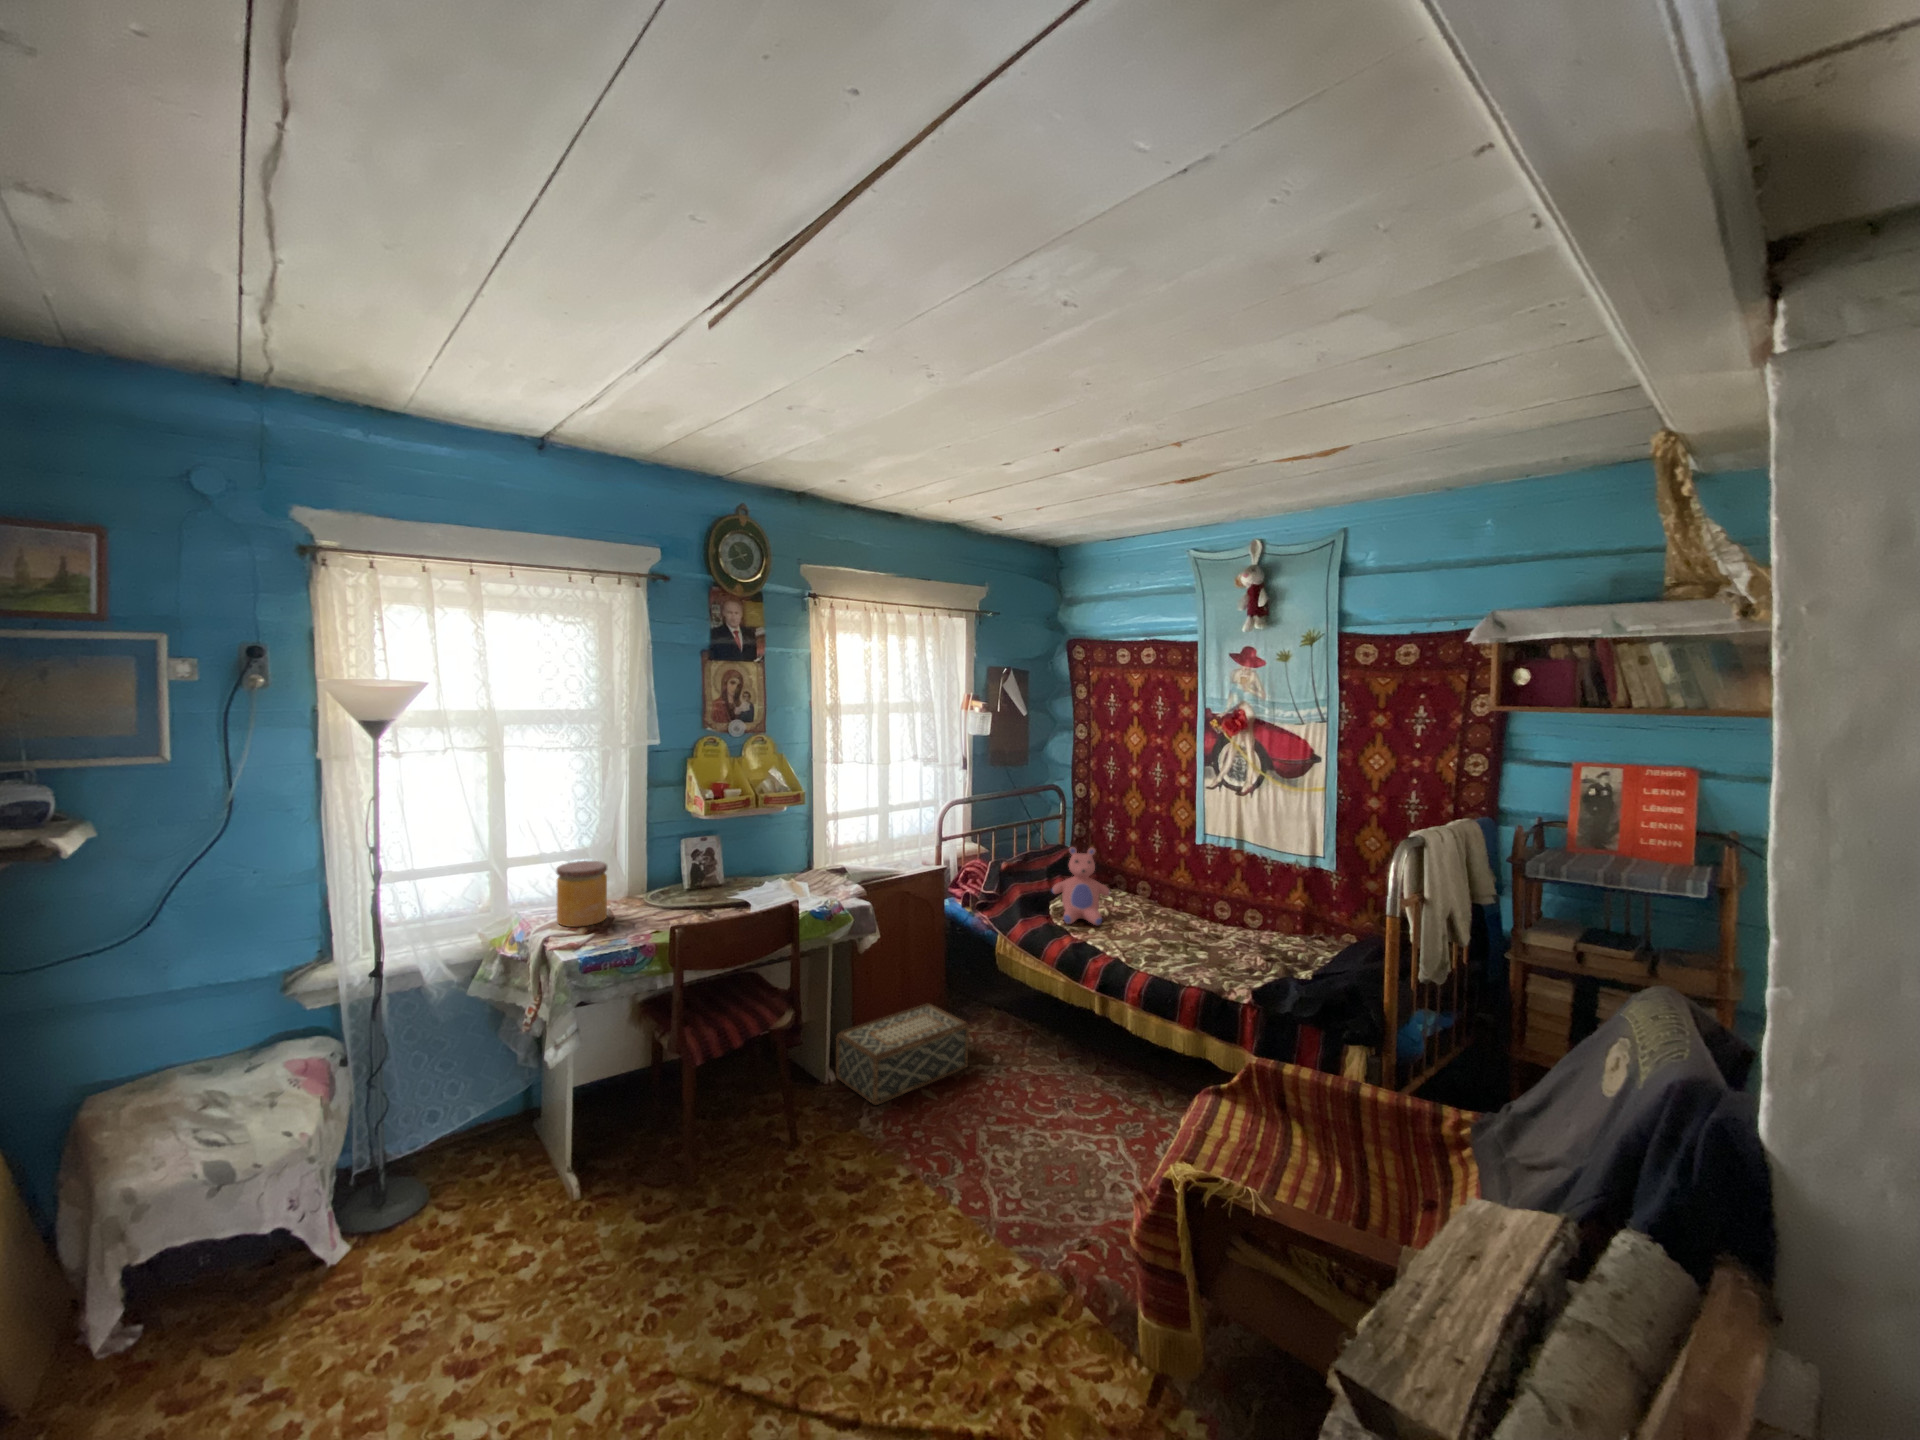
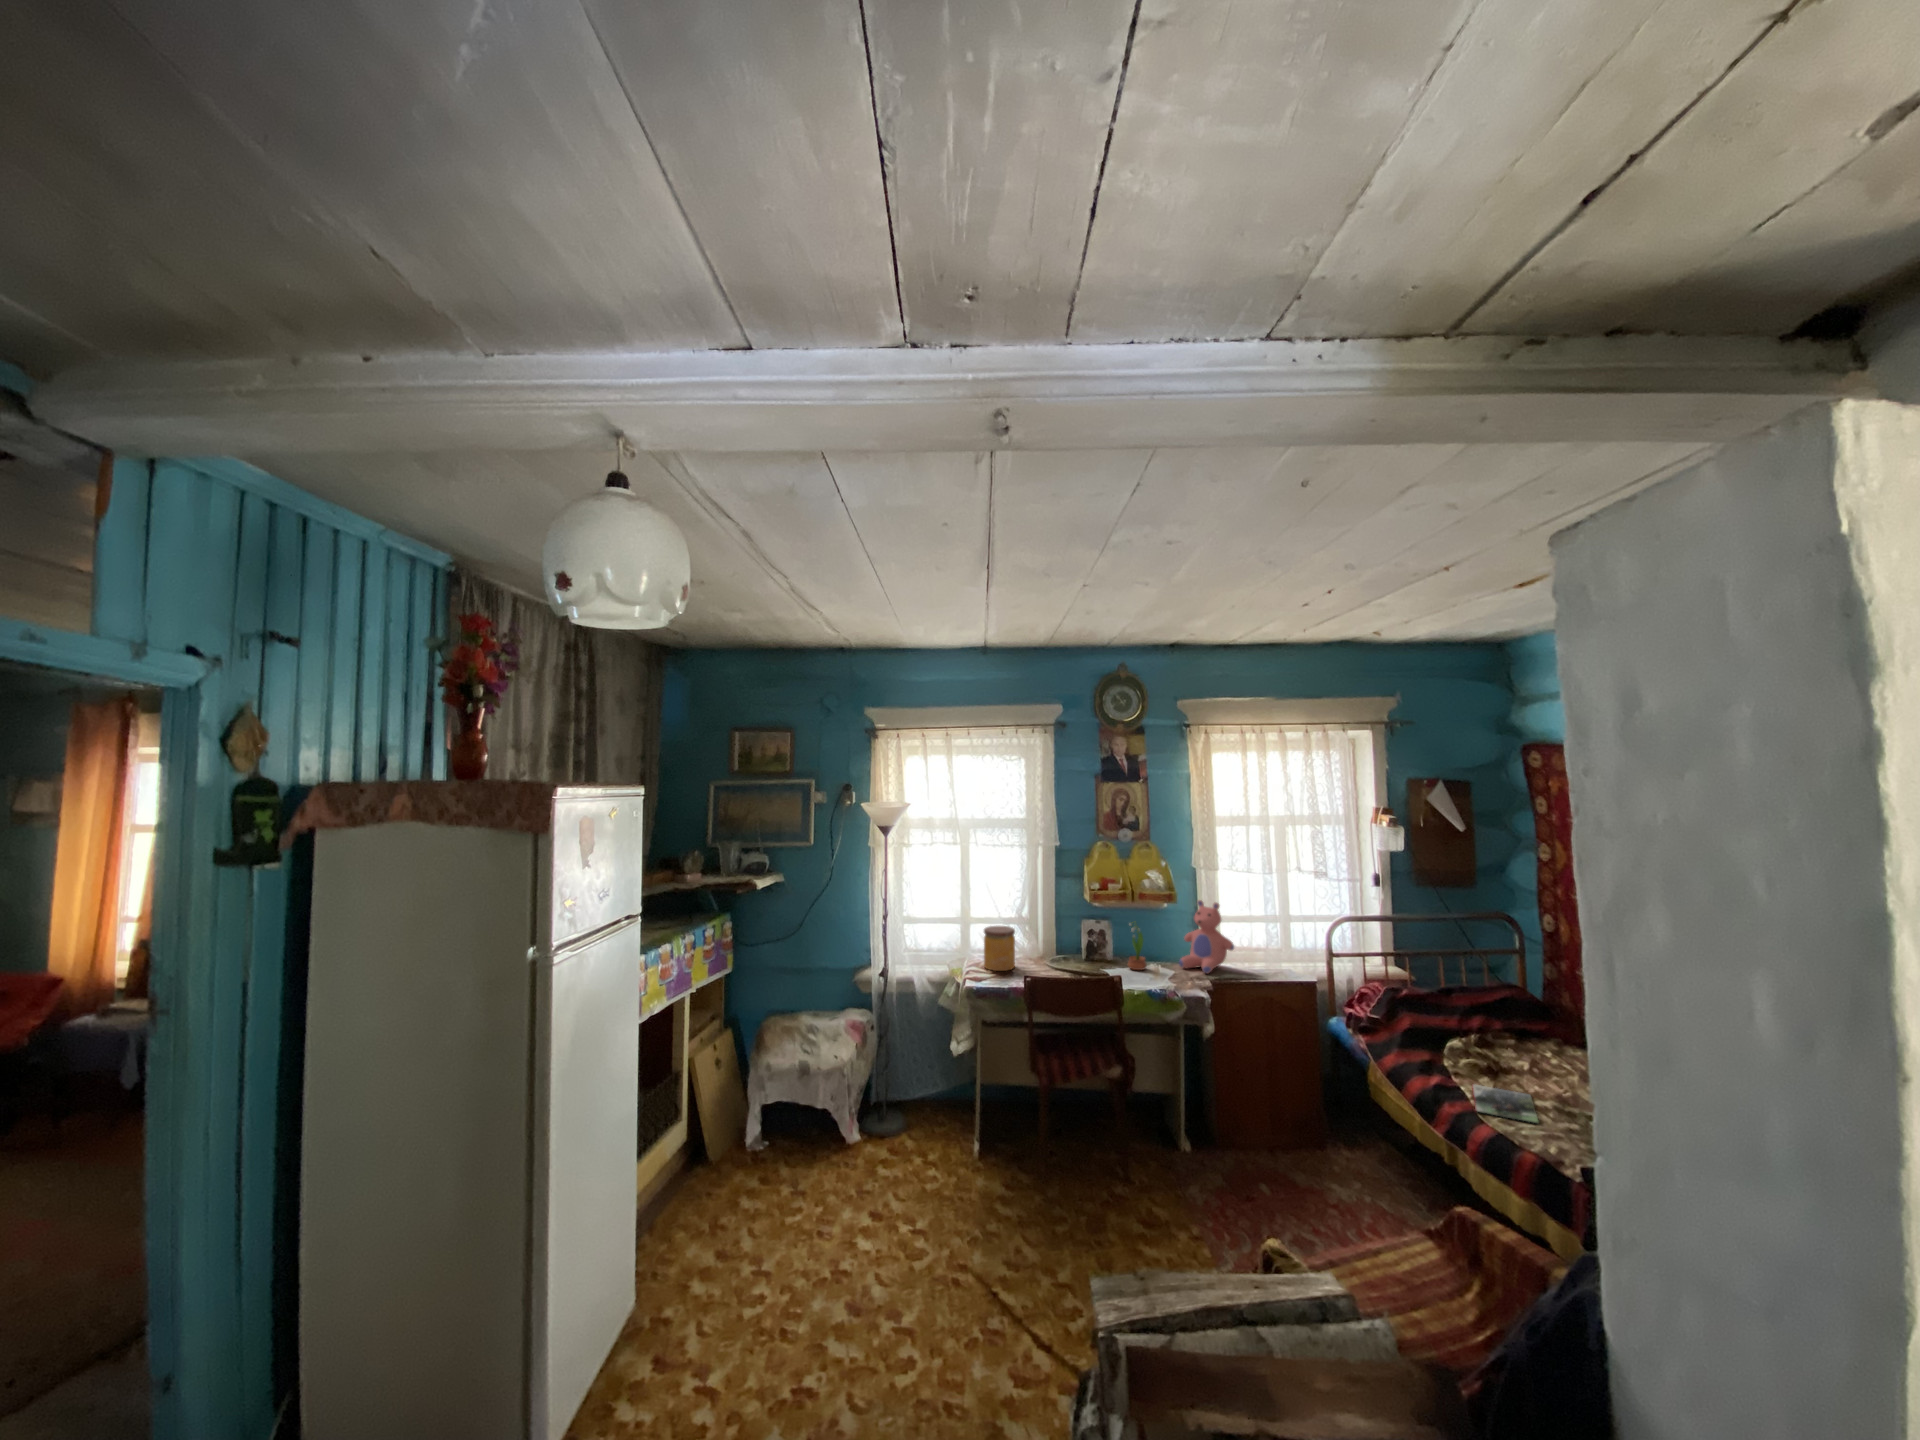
potted flower: none [749,831,774,891] -> present [1128,922,1147,970]
teddy bear: present [1052,847,1110,925] -> present [1179,900,1234,973]
magazine: none [1095,937,1164,962] -> present [1472,1084,1538,1123]
woven basket: present [836,1004,969,1105] -> none [1189,1104,1316,1178]

